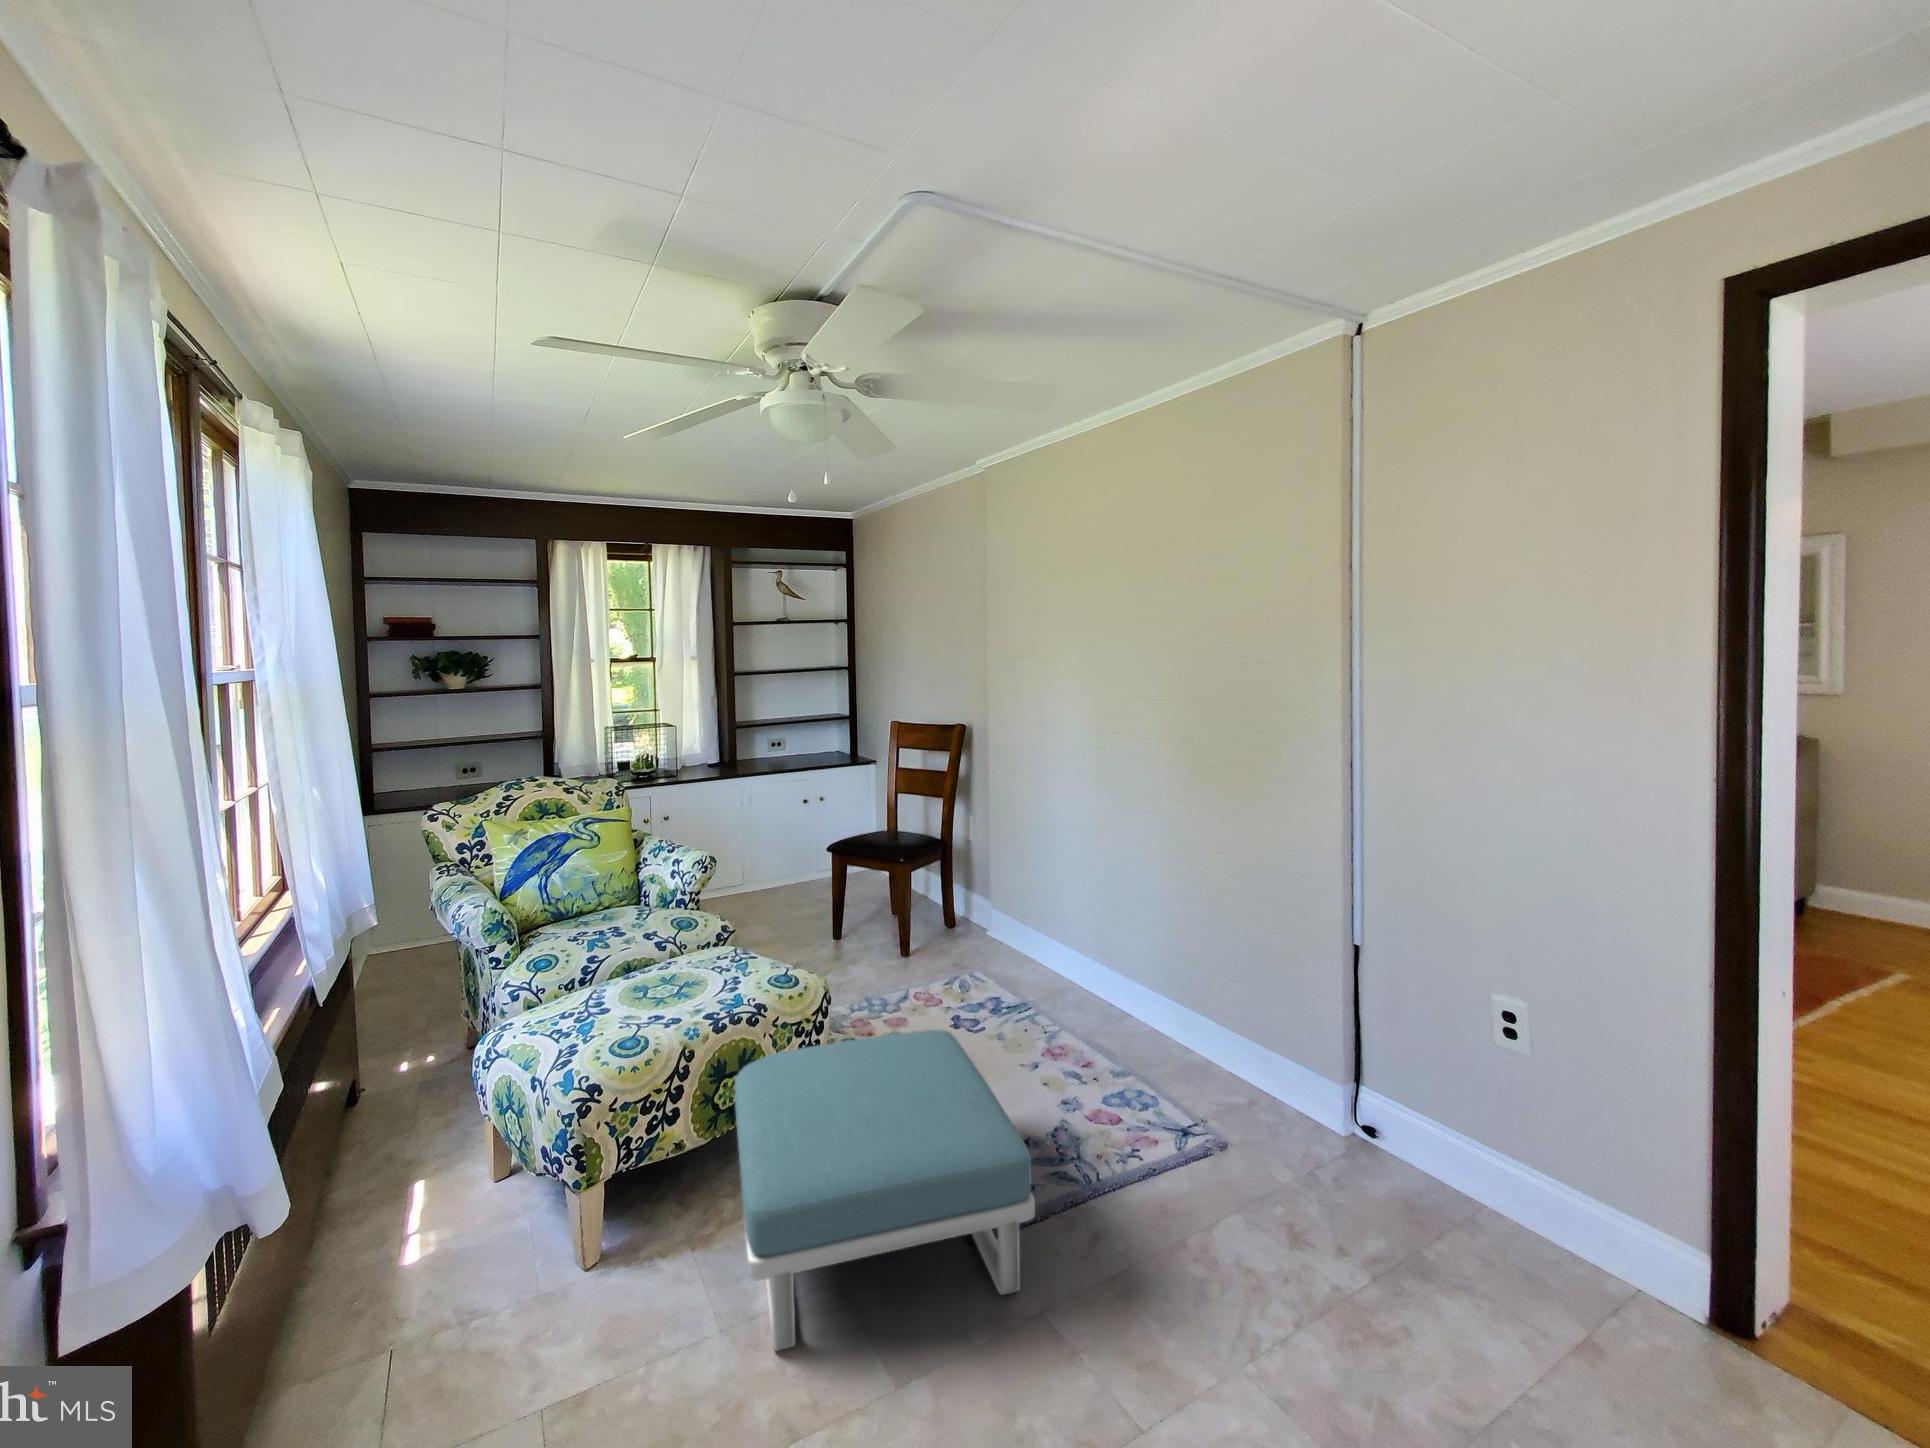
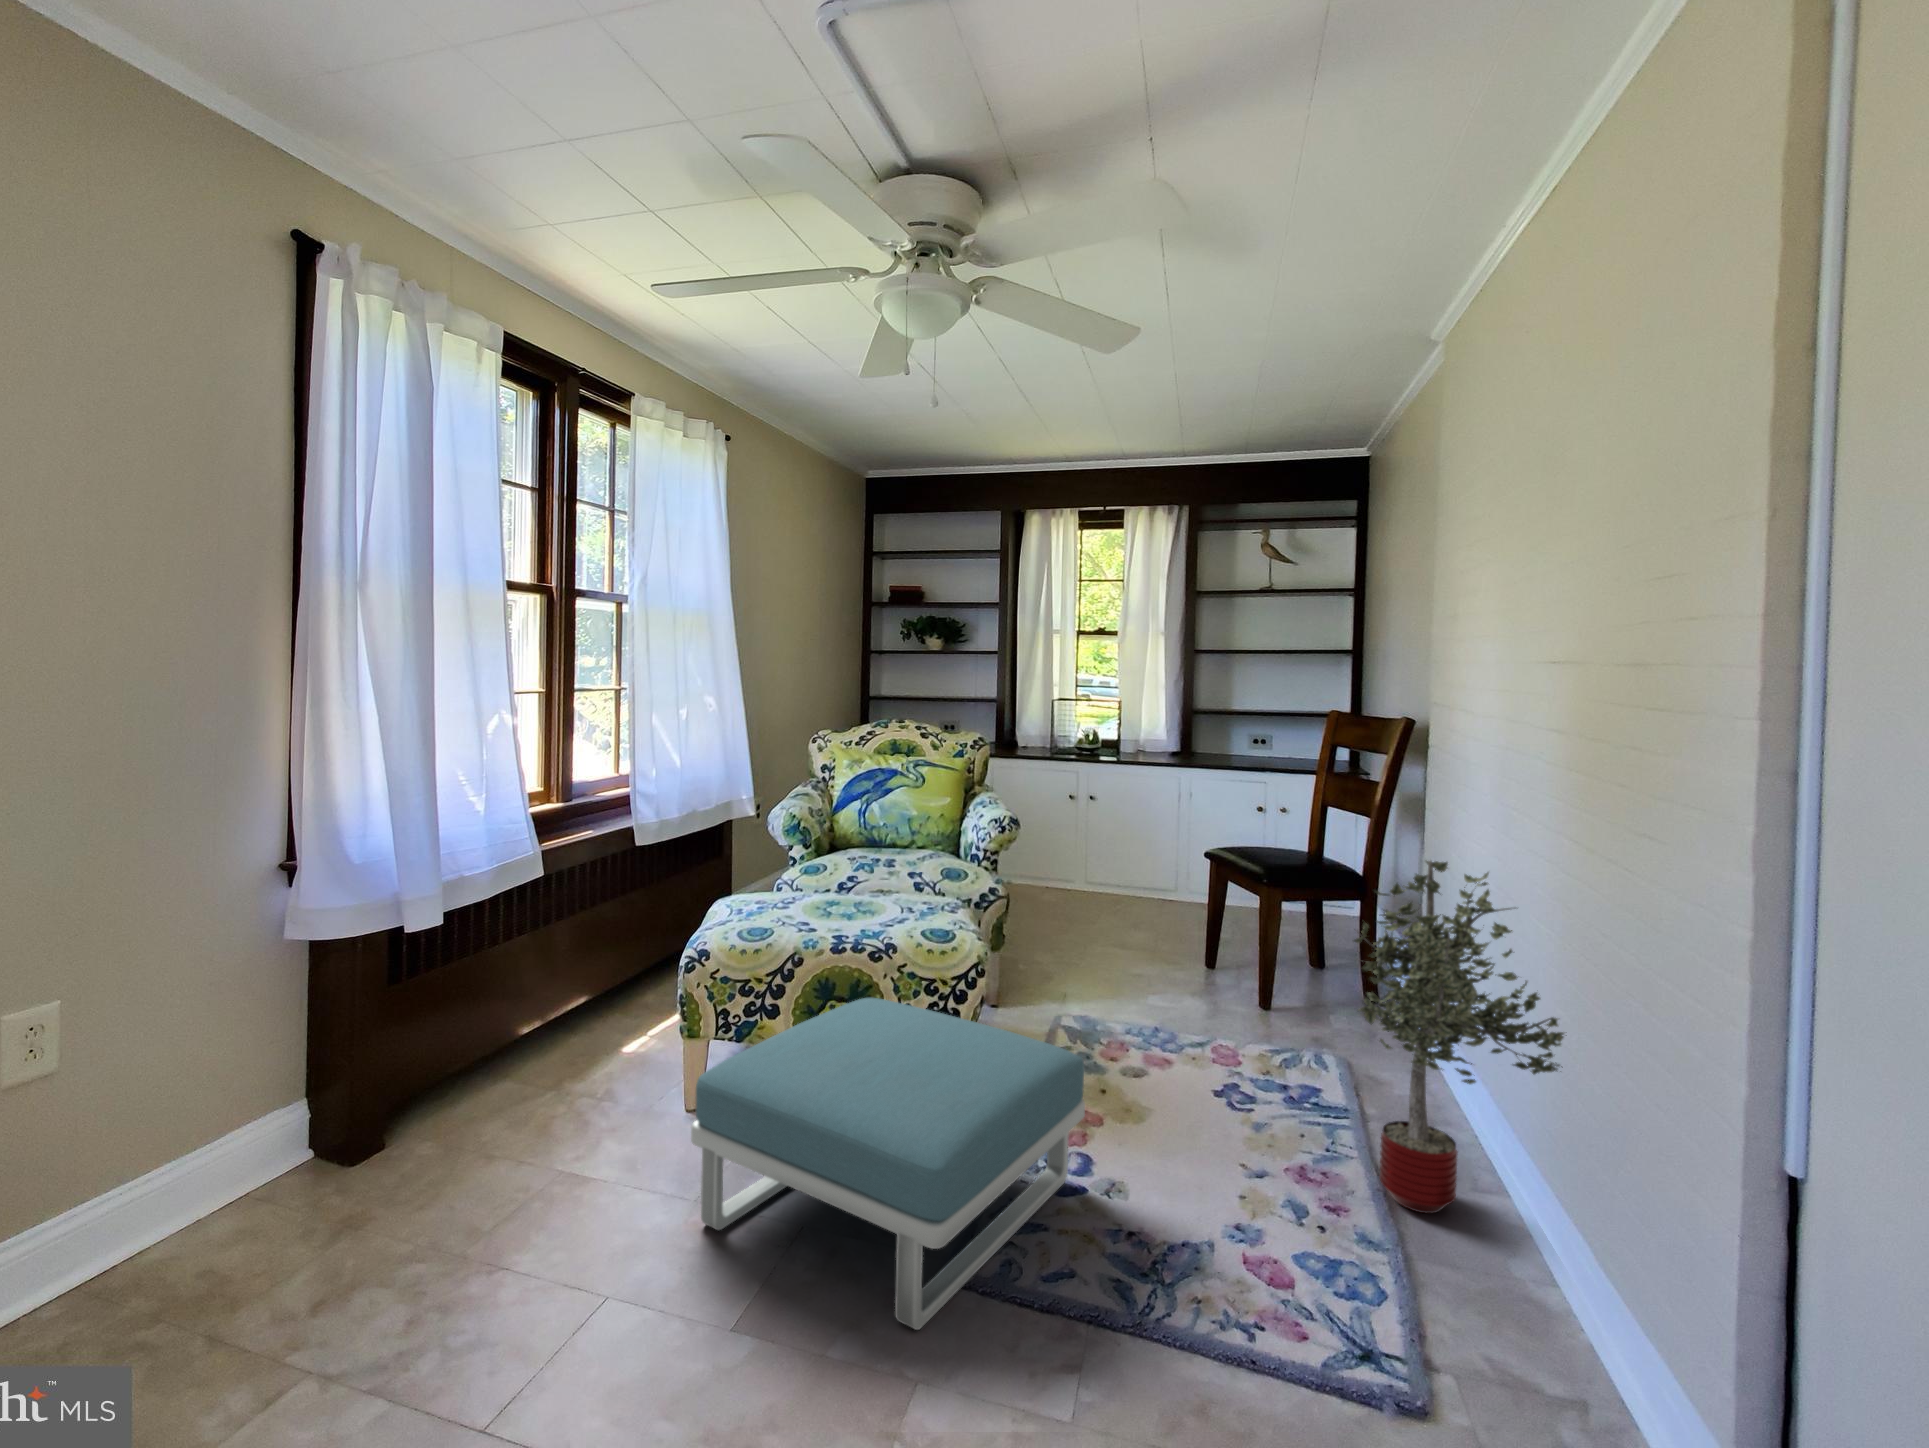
potted tree: none [1027,825,1155,1039] -> present [1354,860,1564,1213]

